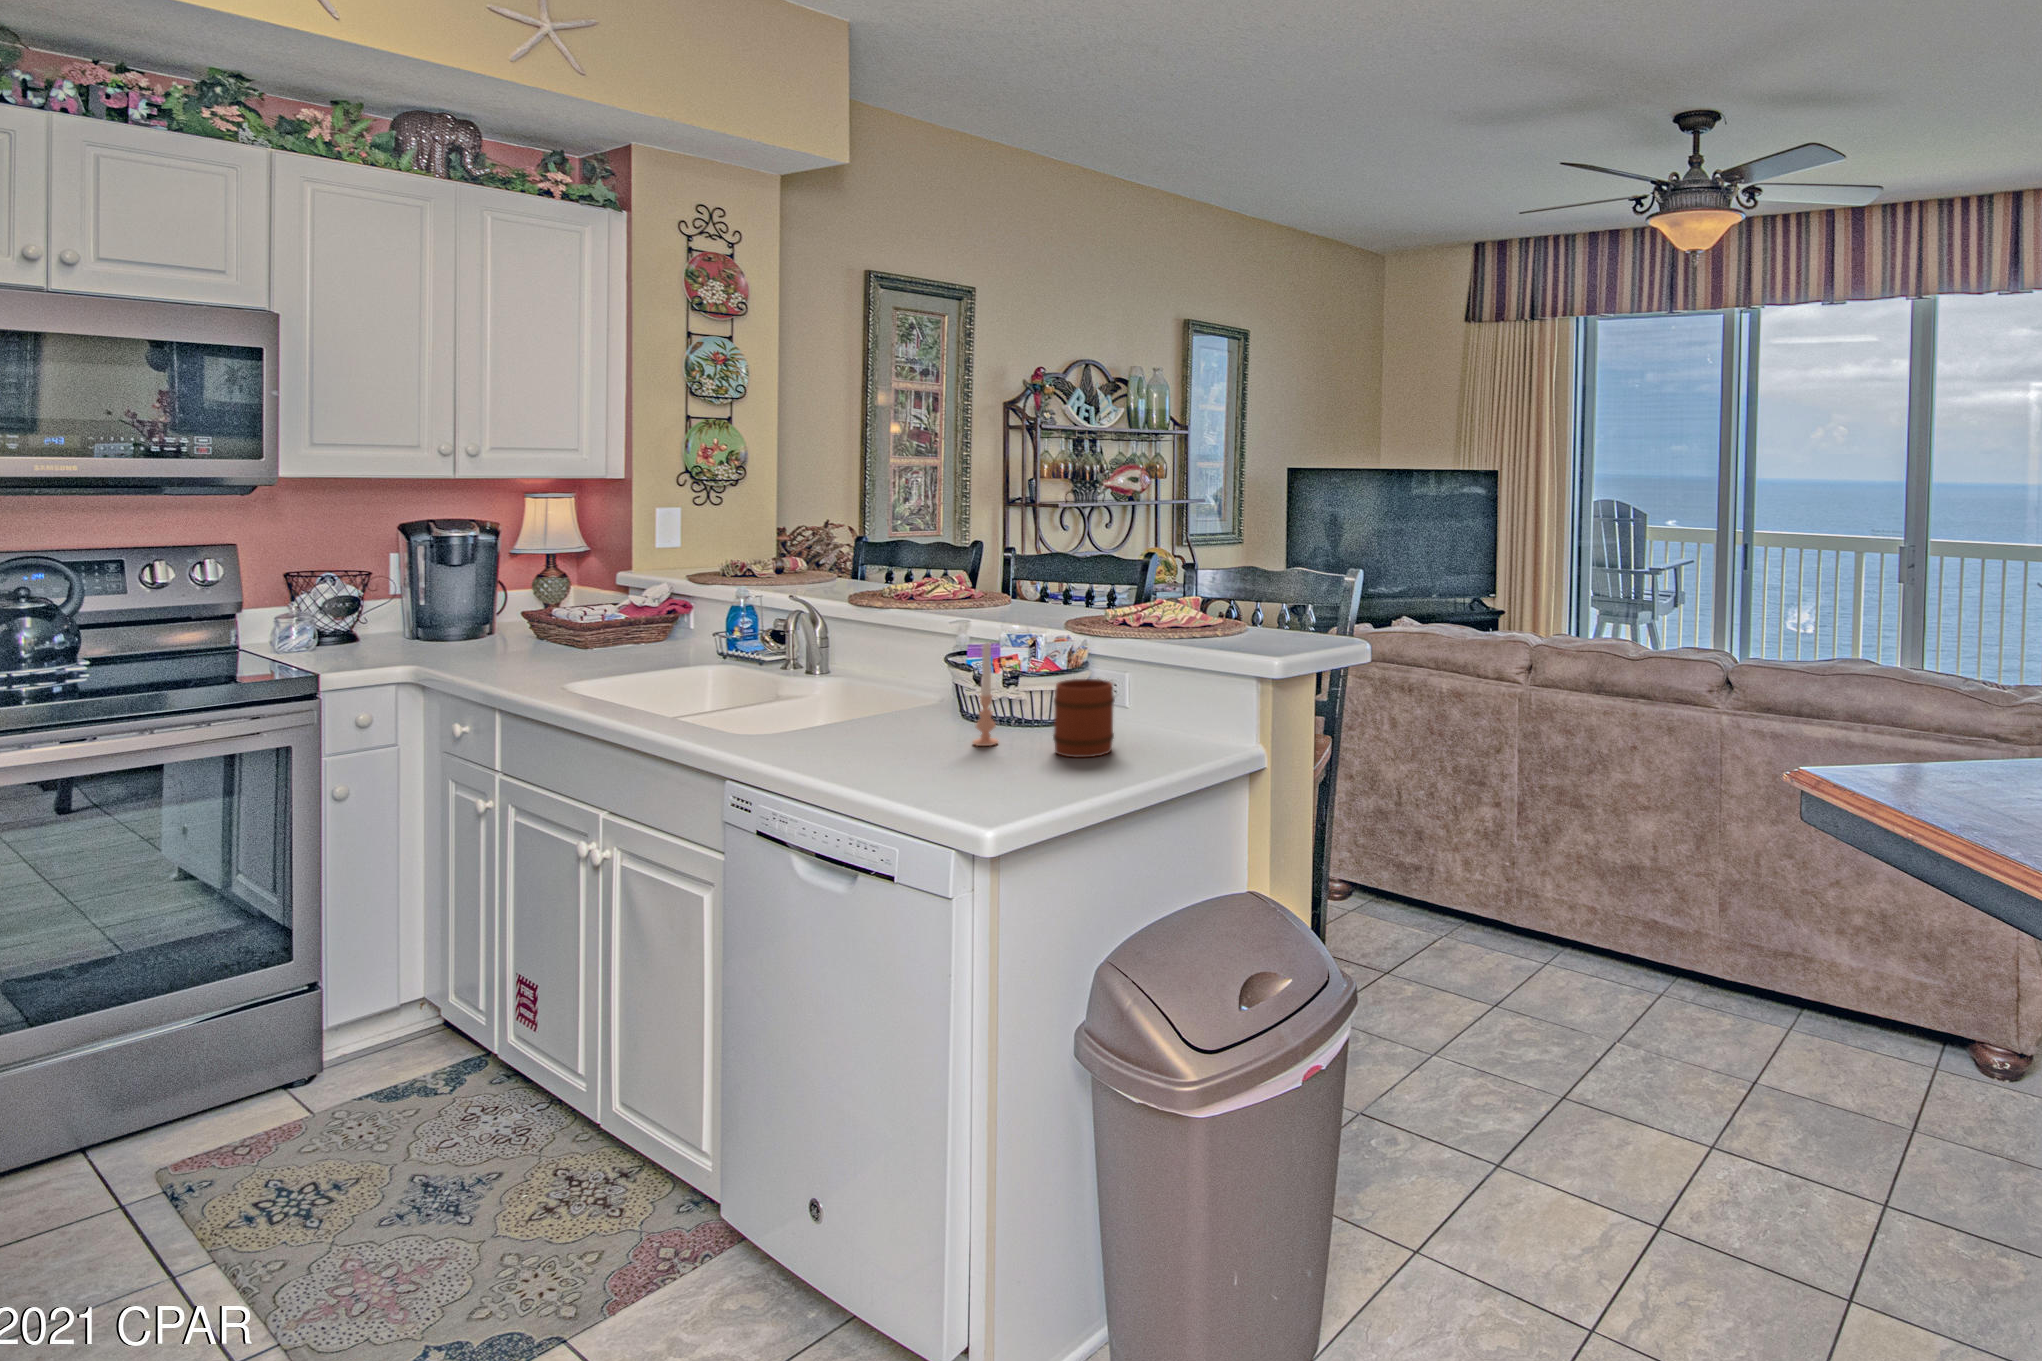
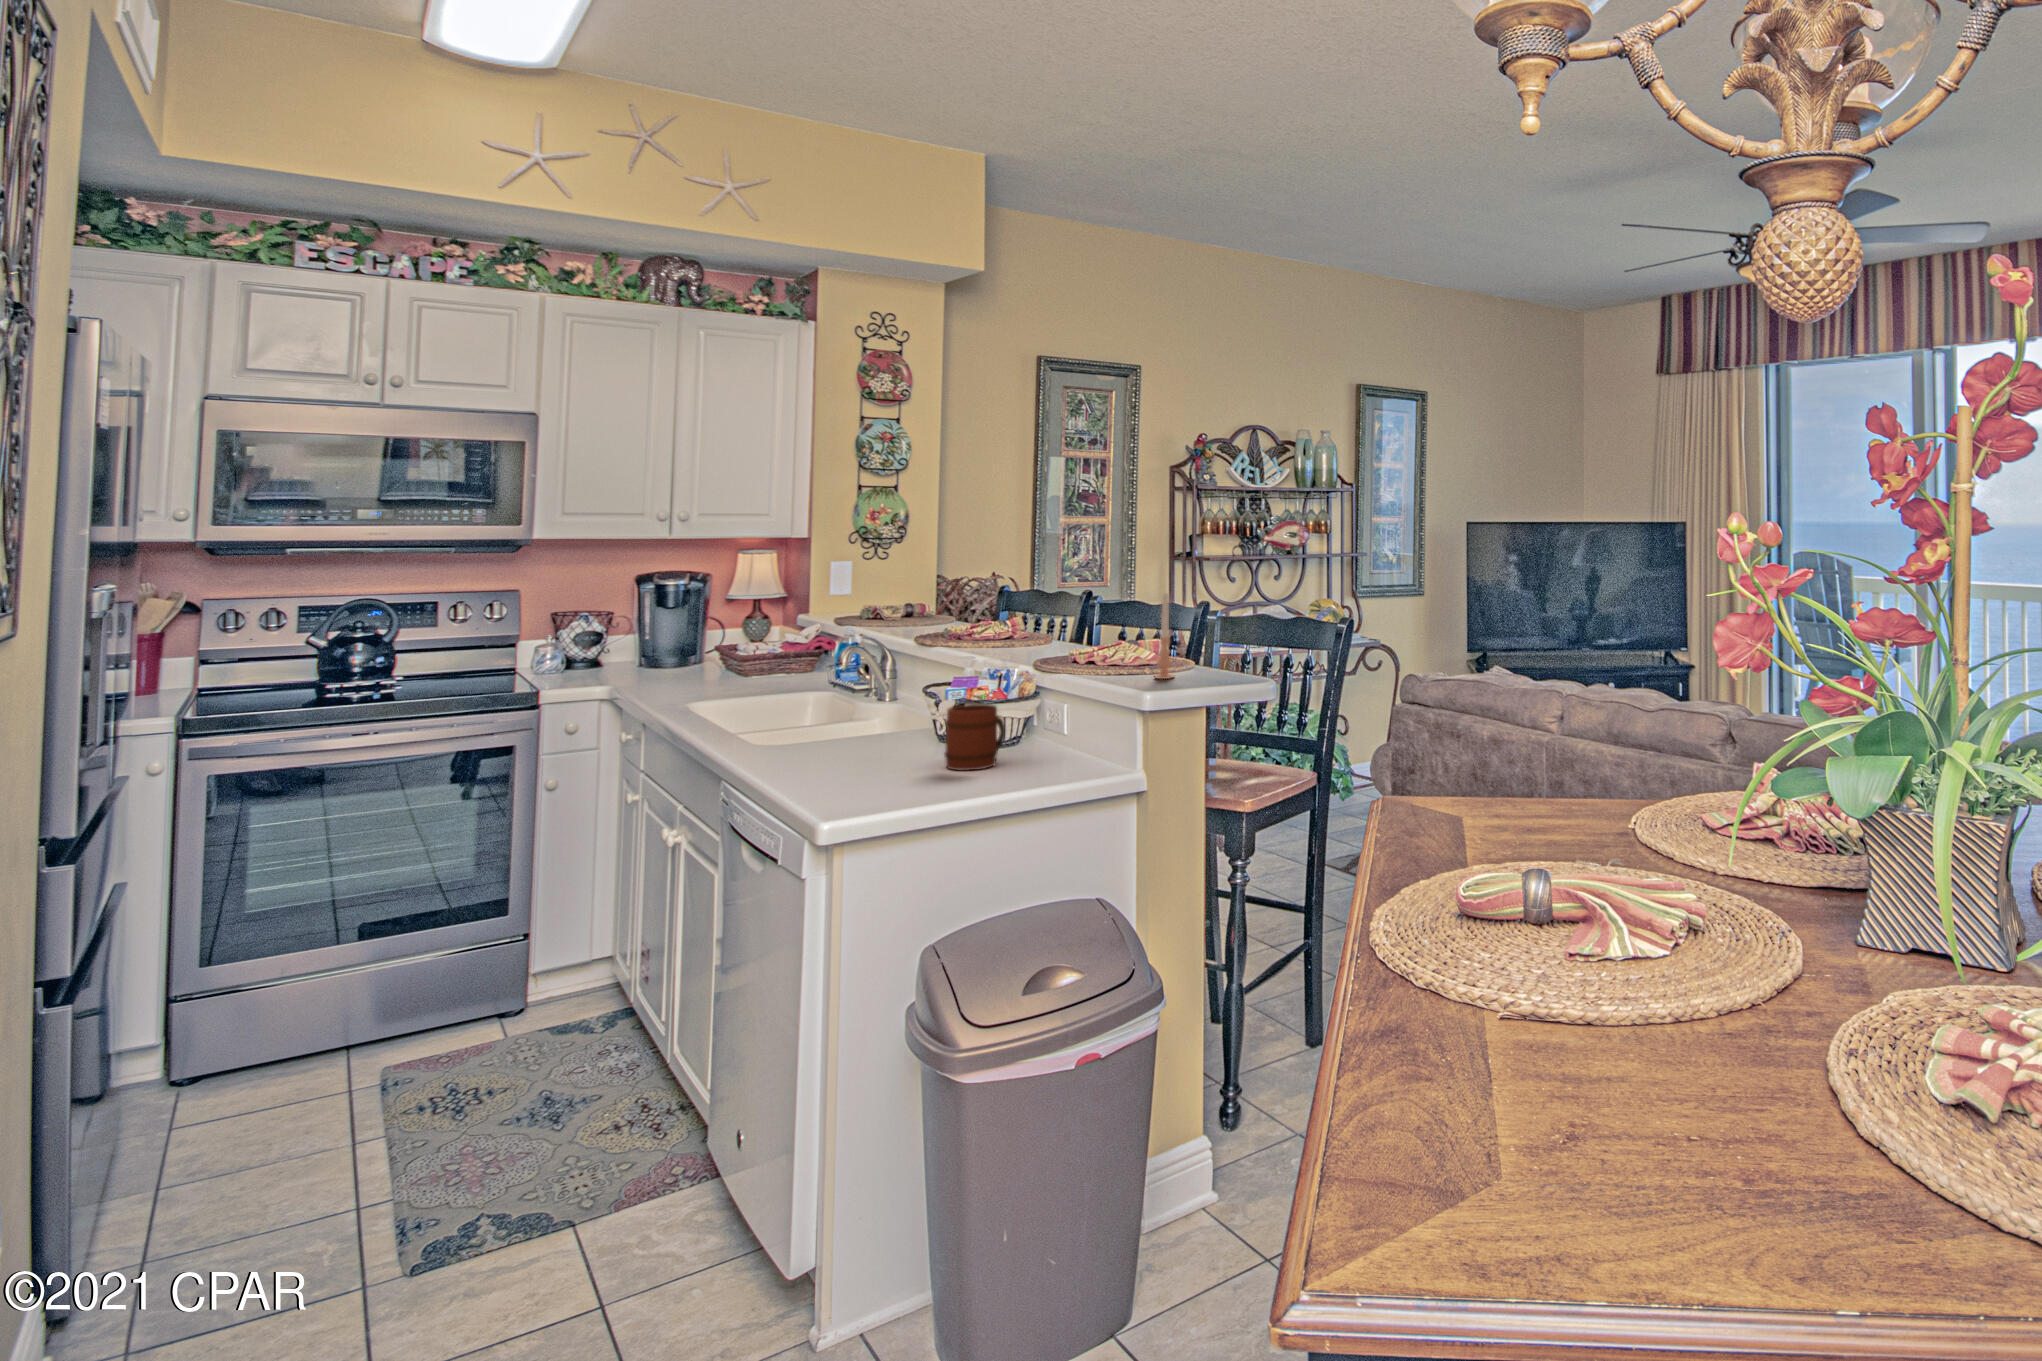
candle: present [973,643,998,746] -> present [1155,593,1174,679]

